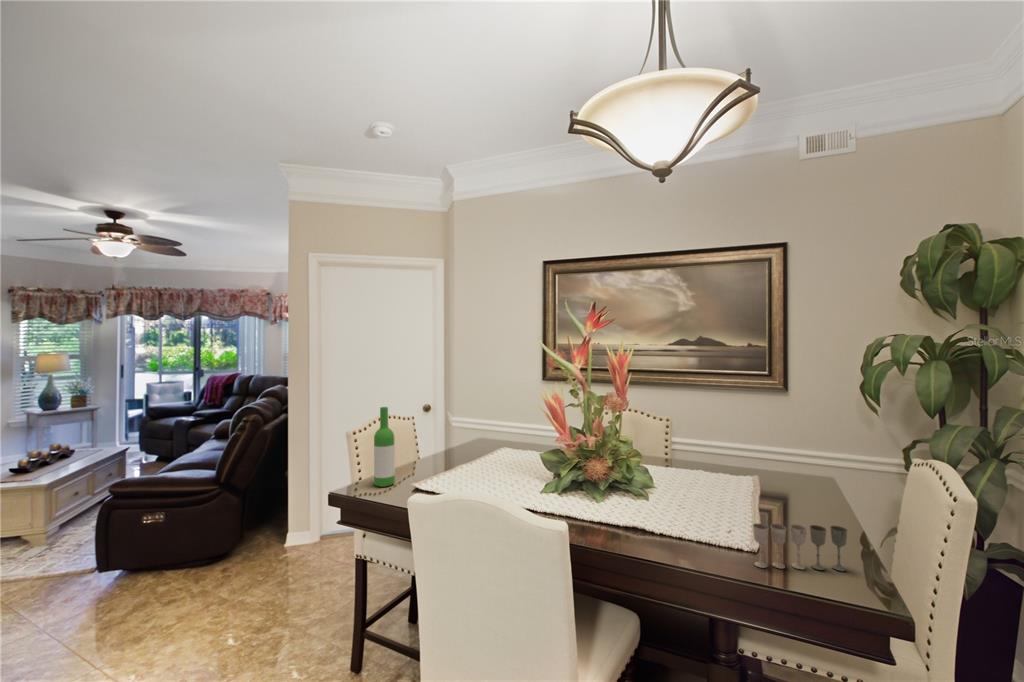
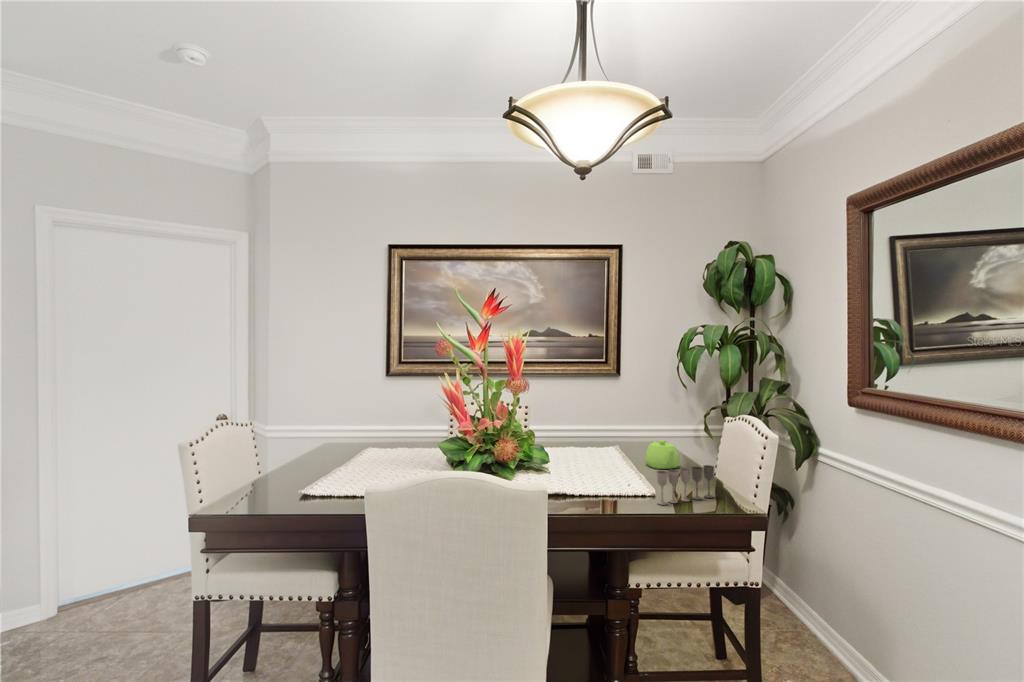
wine bottle: present [374,407,395,487] -> none [244,403,271,500]
teapot: none [781,478,827,516] -> present [645,440,680,469]

